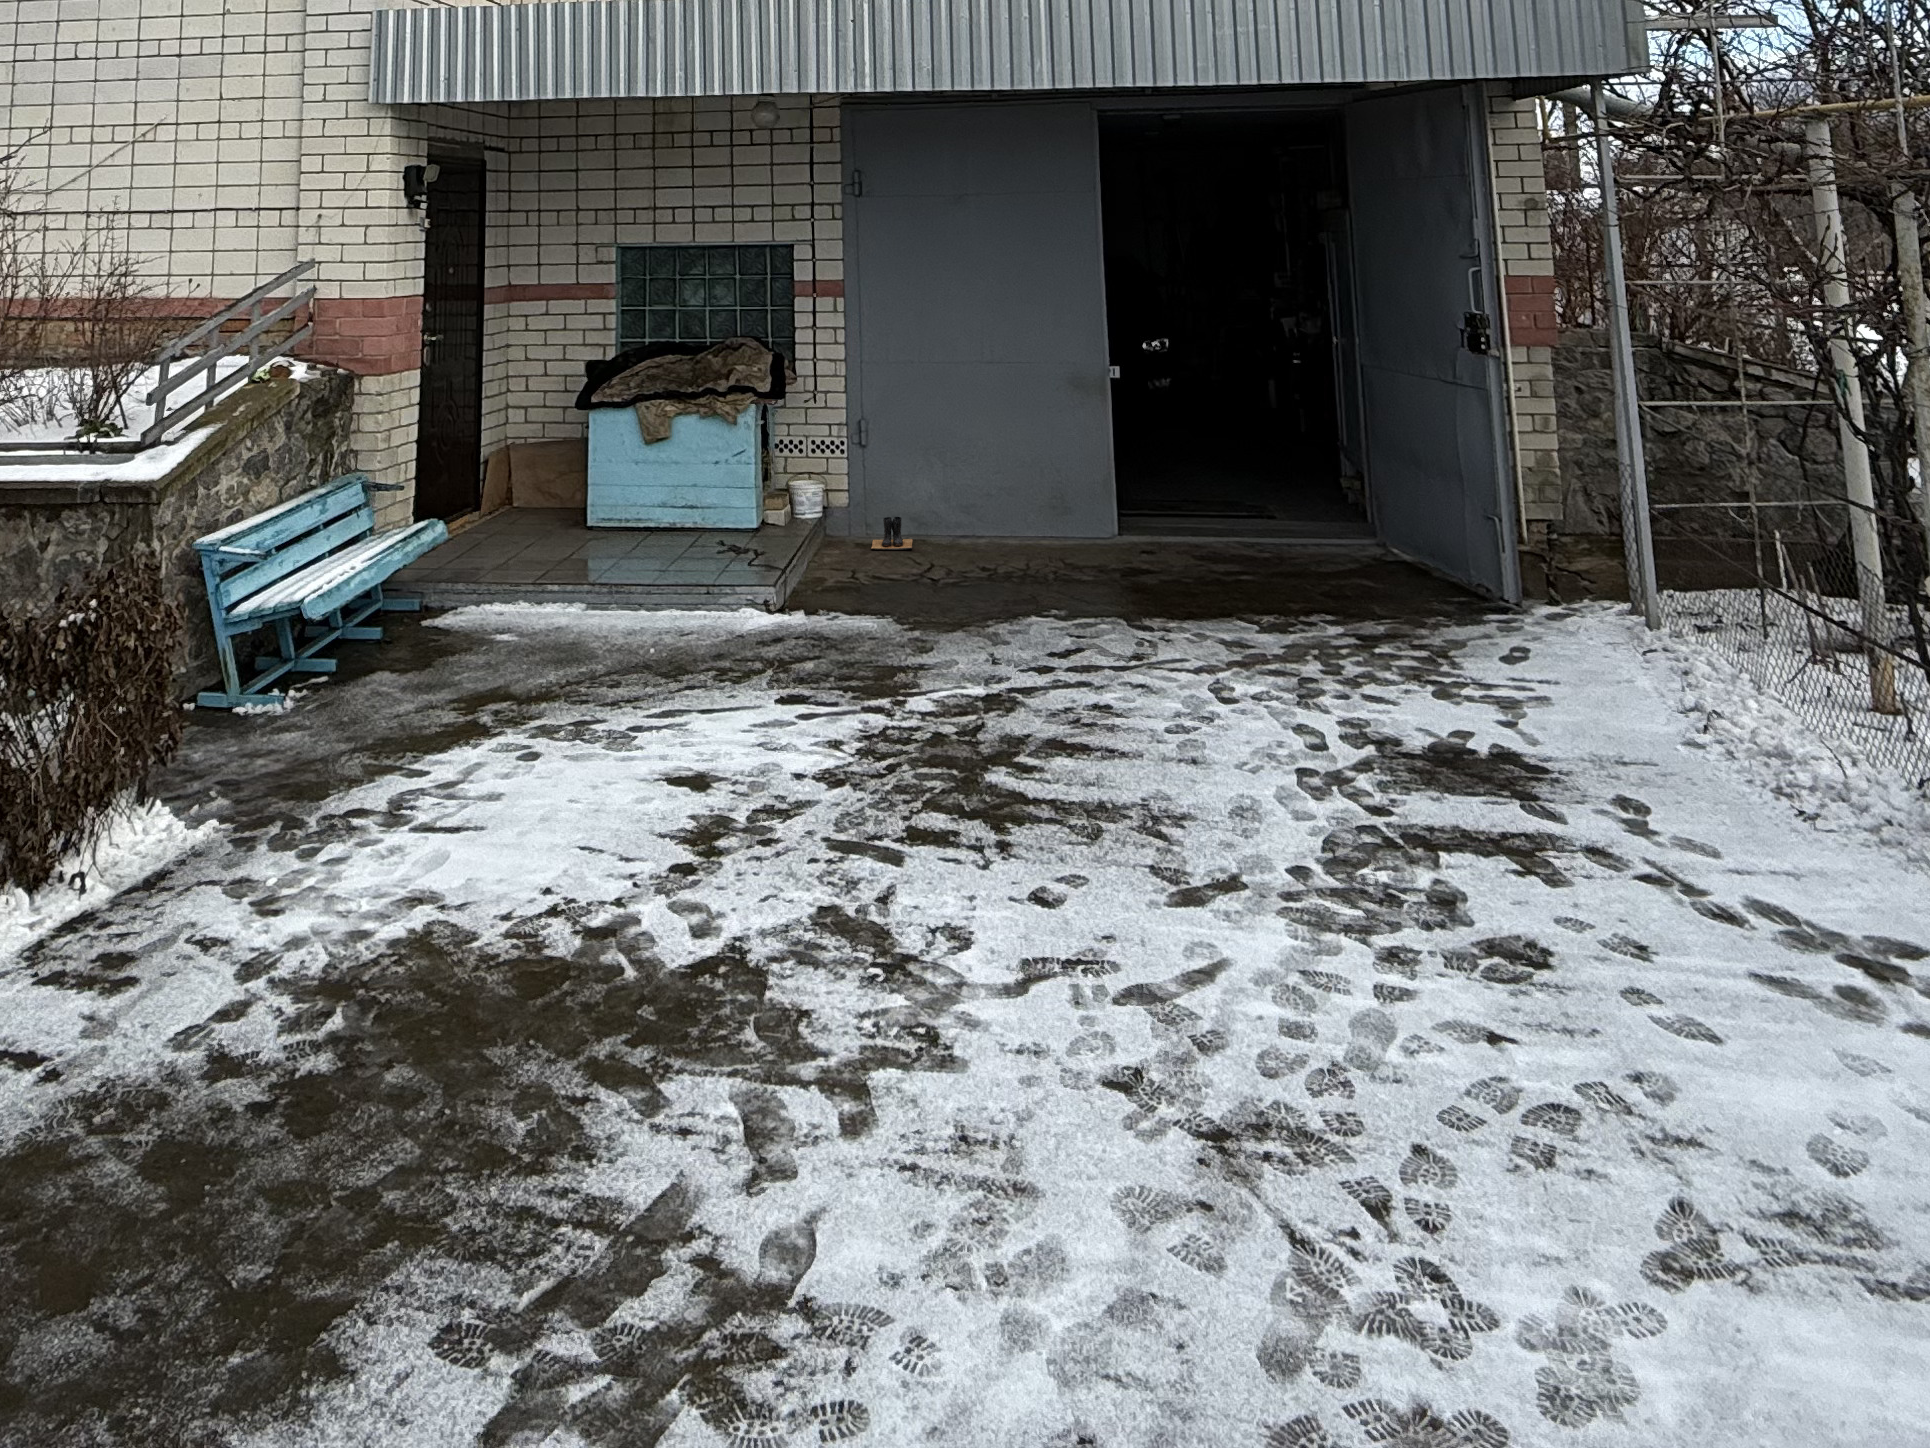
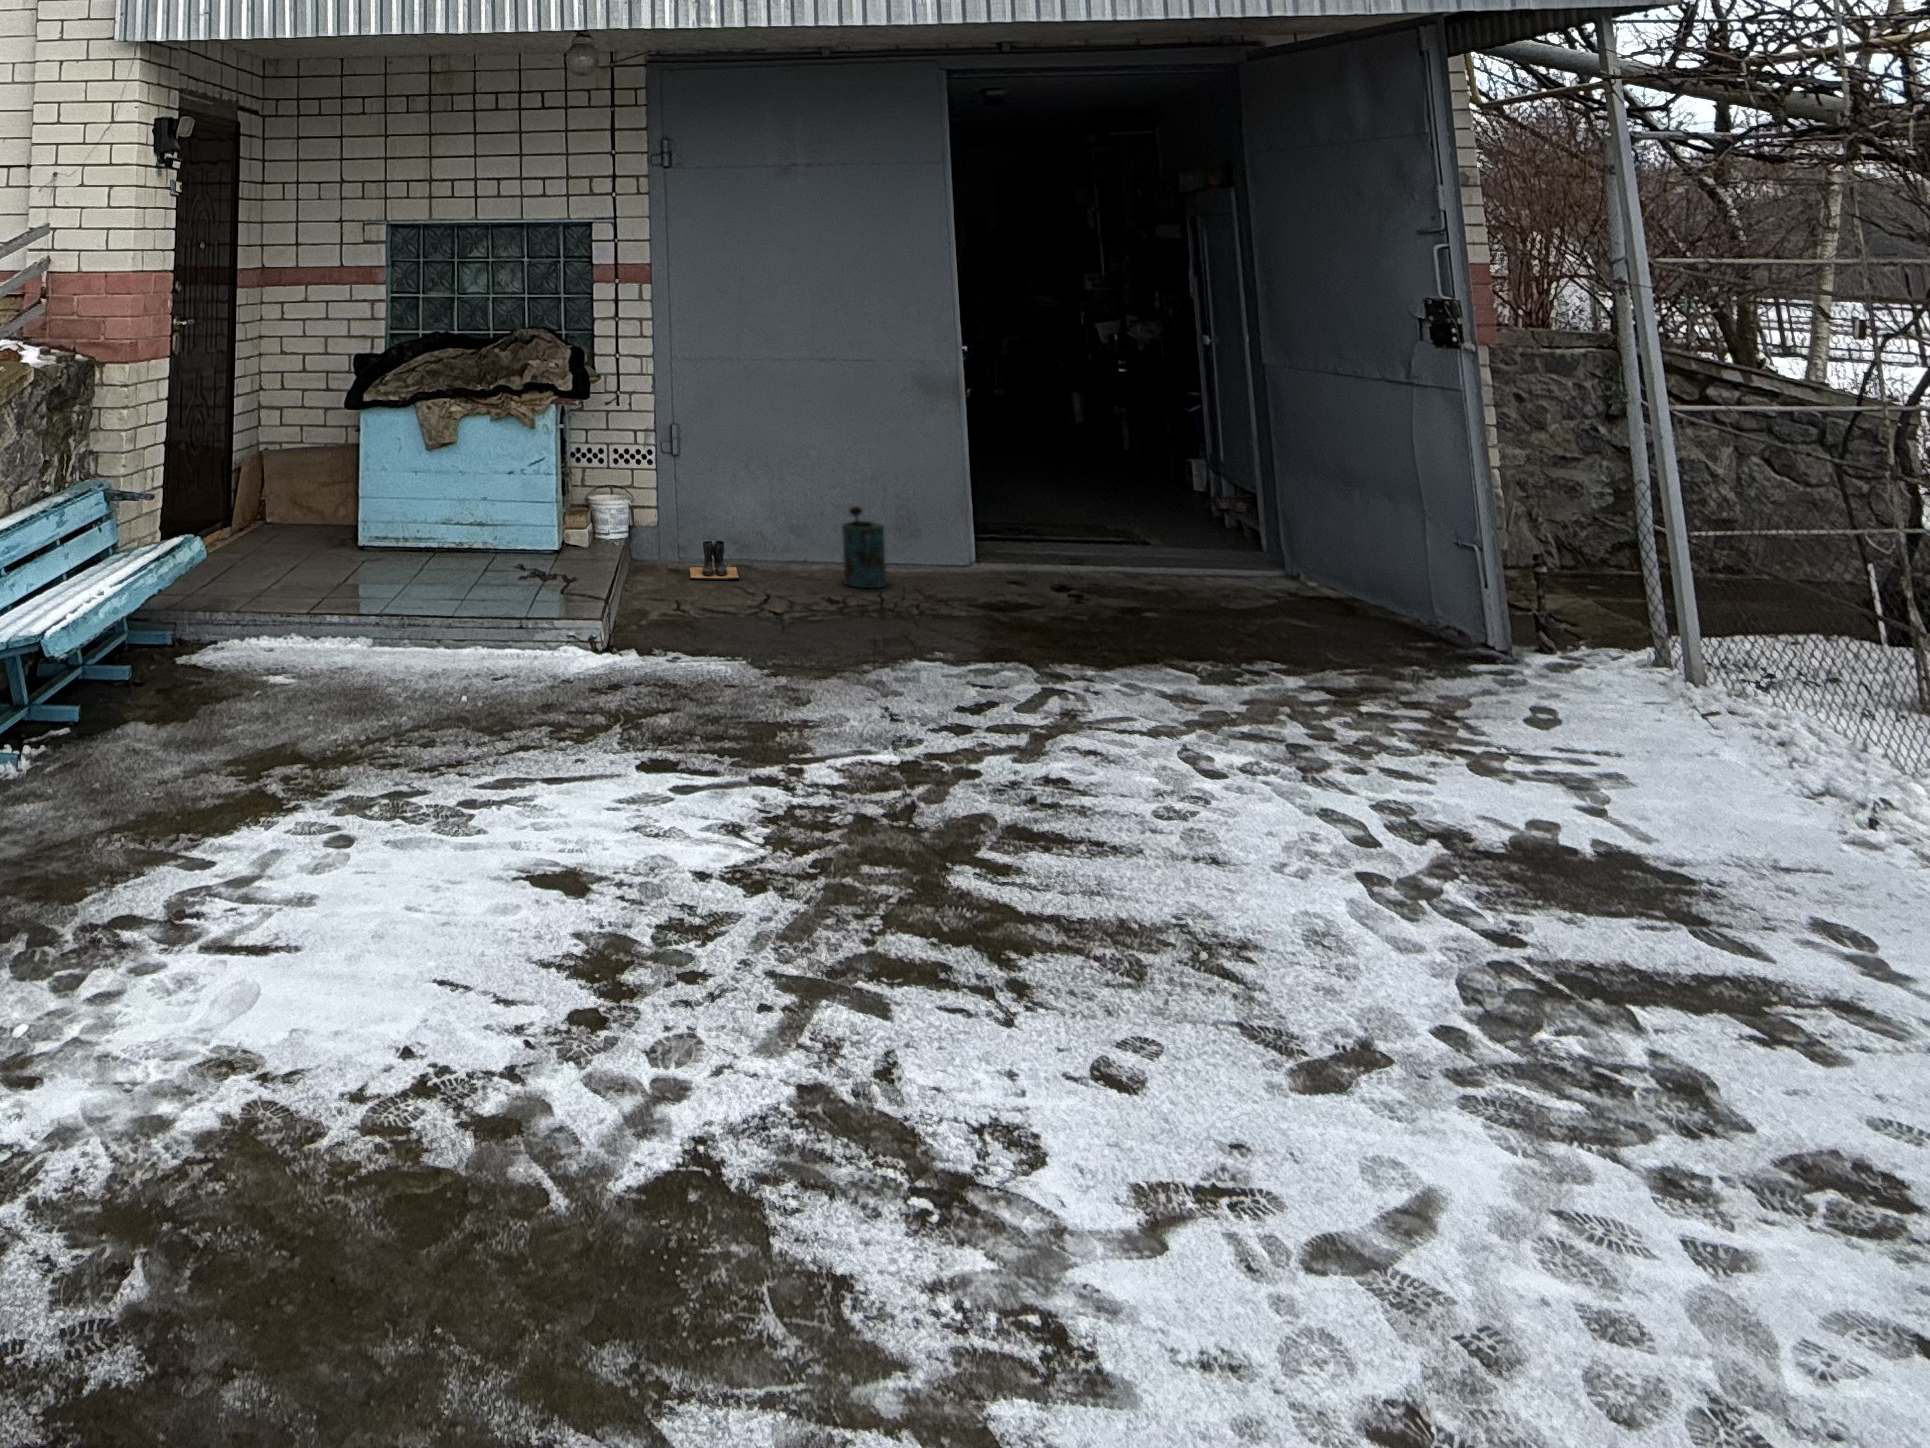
watering can: none [999,487,1036,556] -> present [842,507,886,588]

